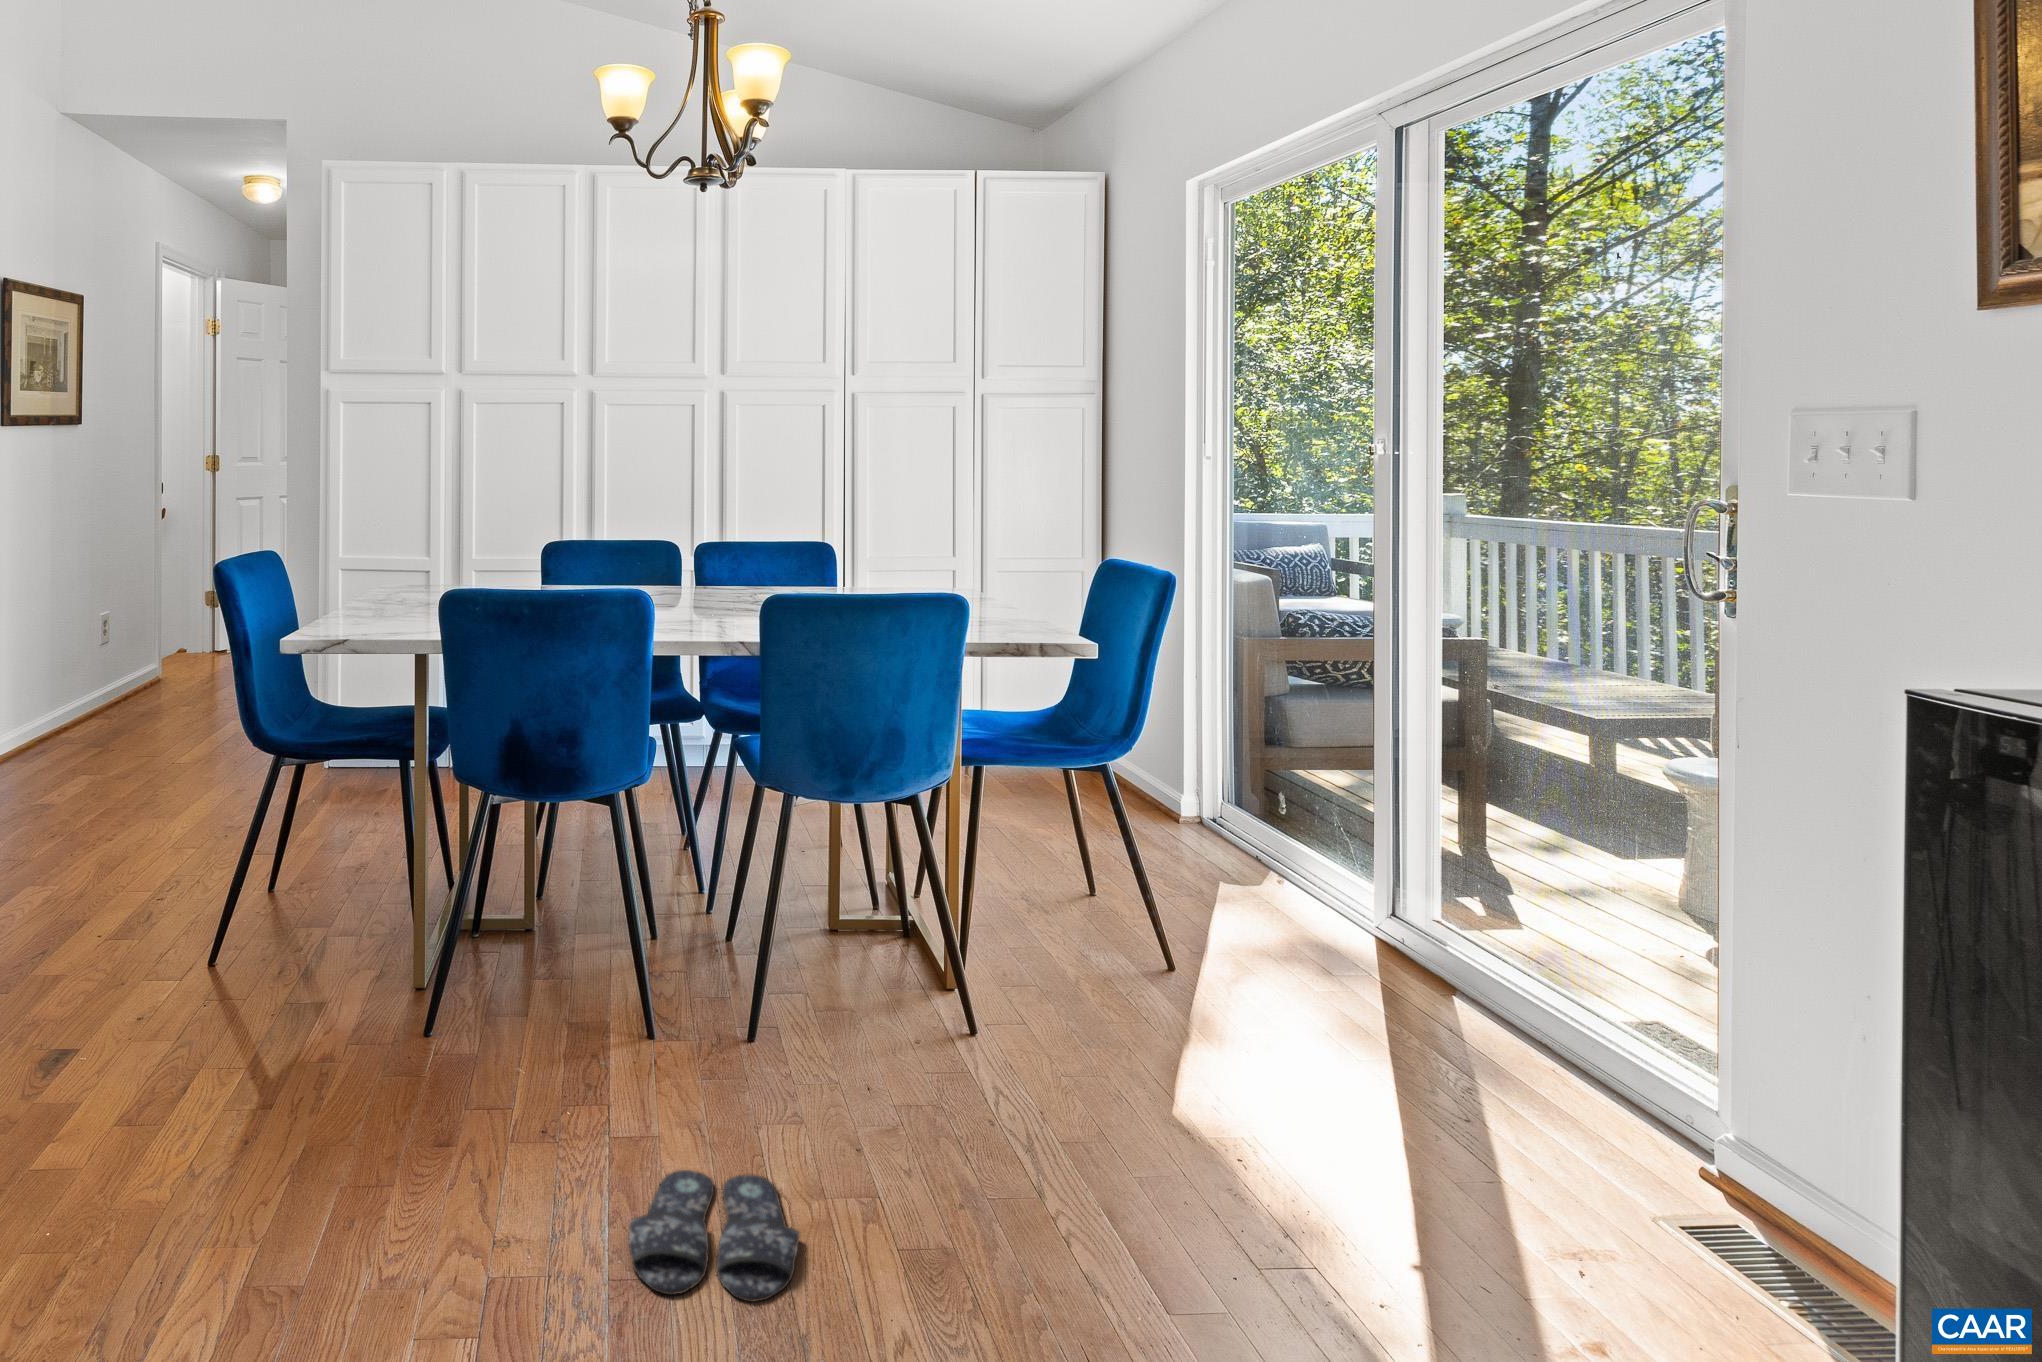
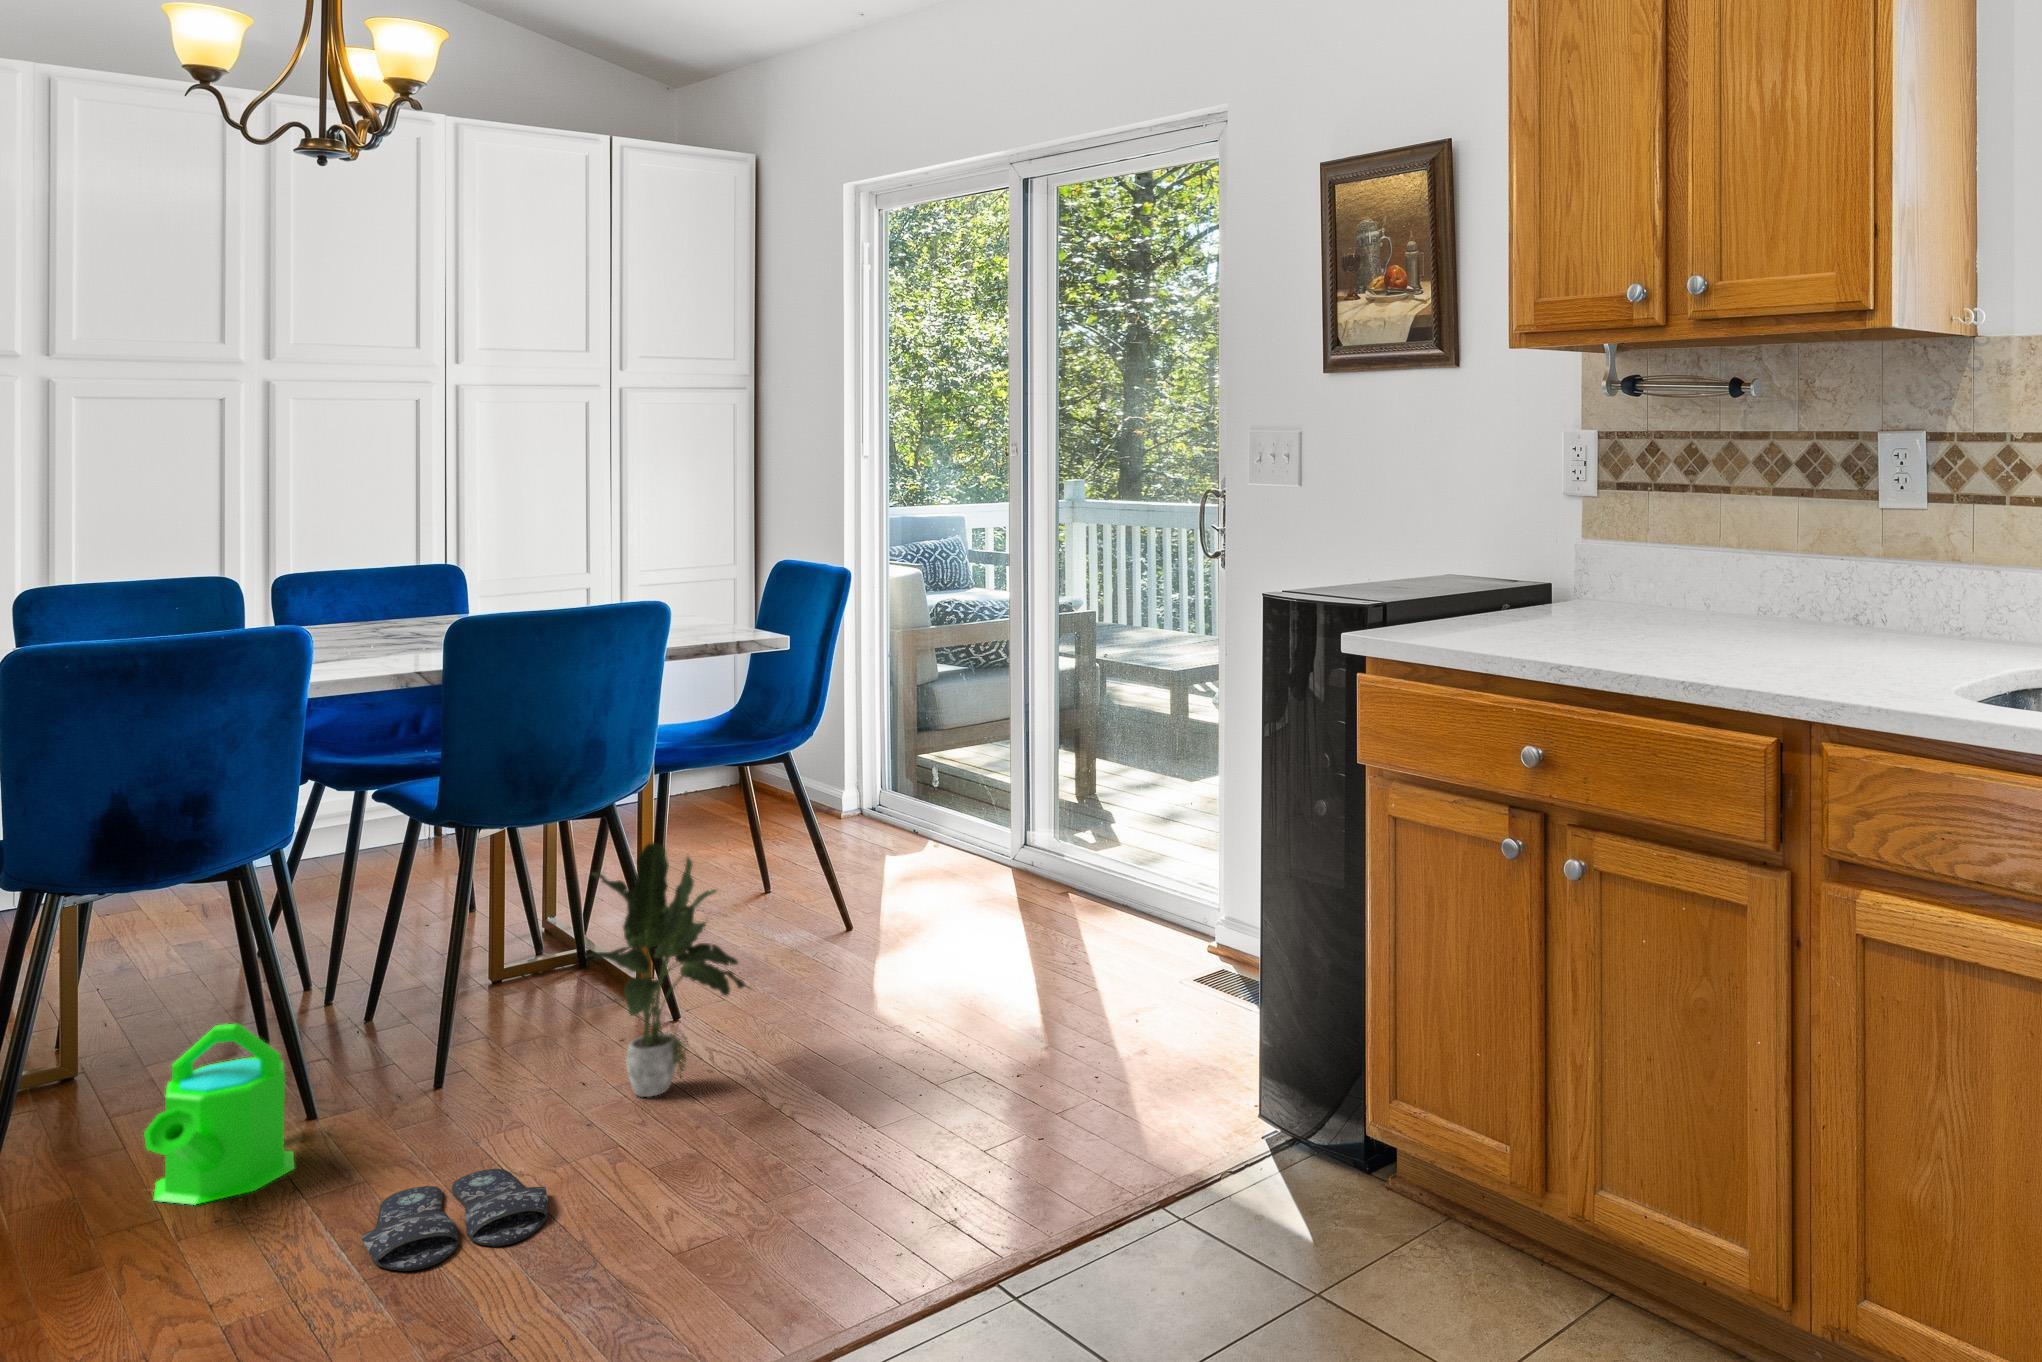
potted plant: none [863,855,1043,1140] -> present [588,843,750,1097]
watering can: none [498,944,626,1113] -> present [144,1024,294,1205]

